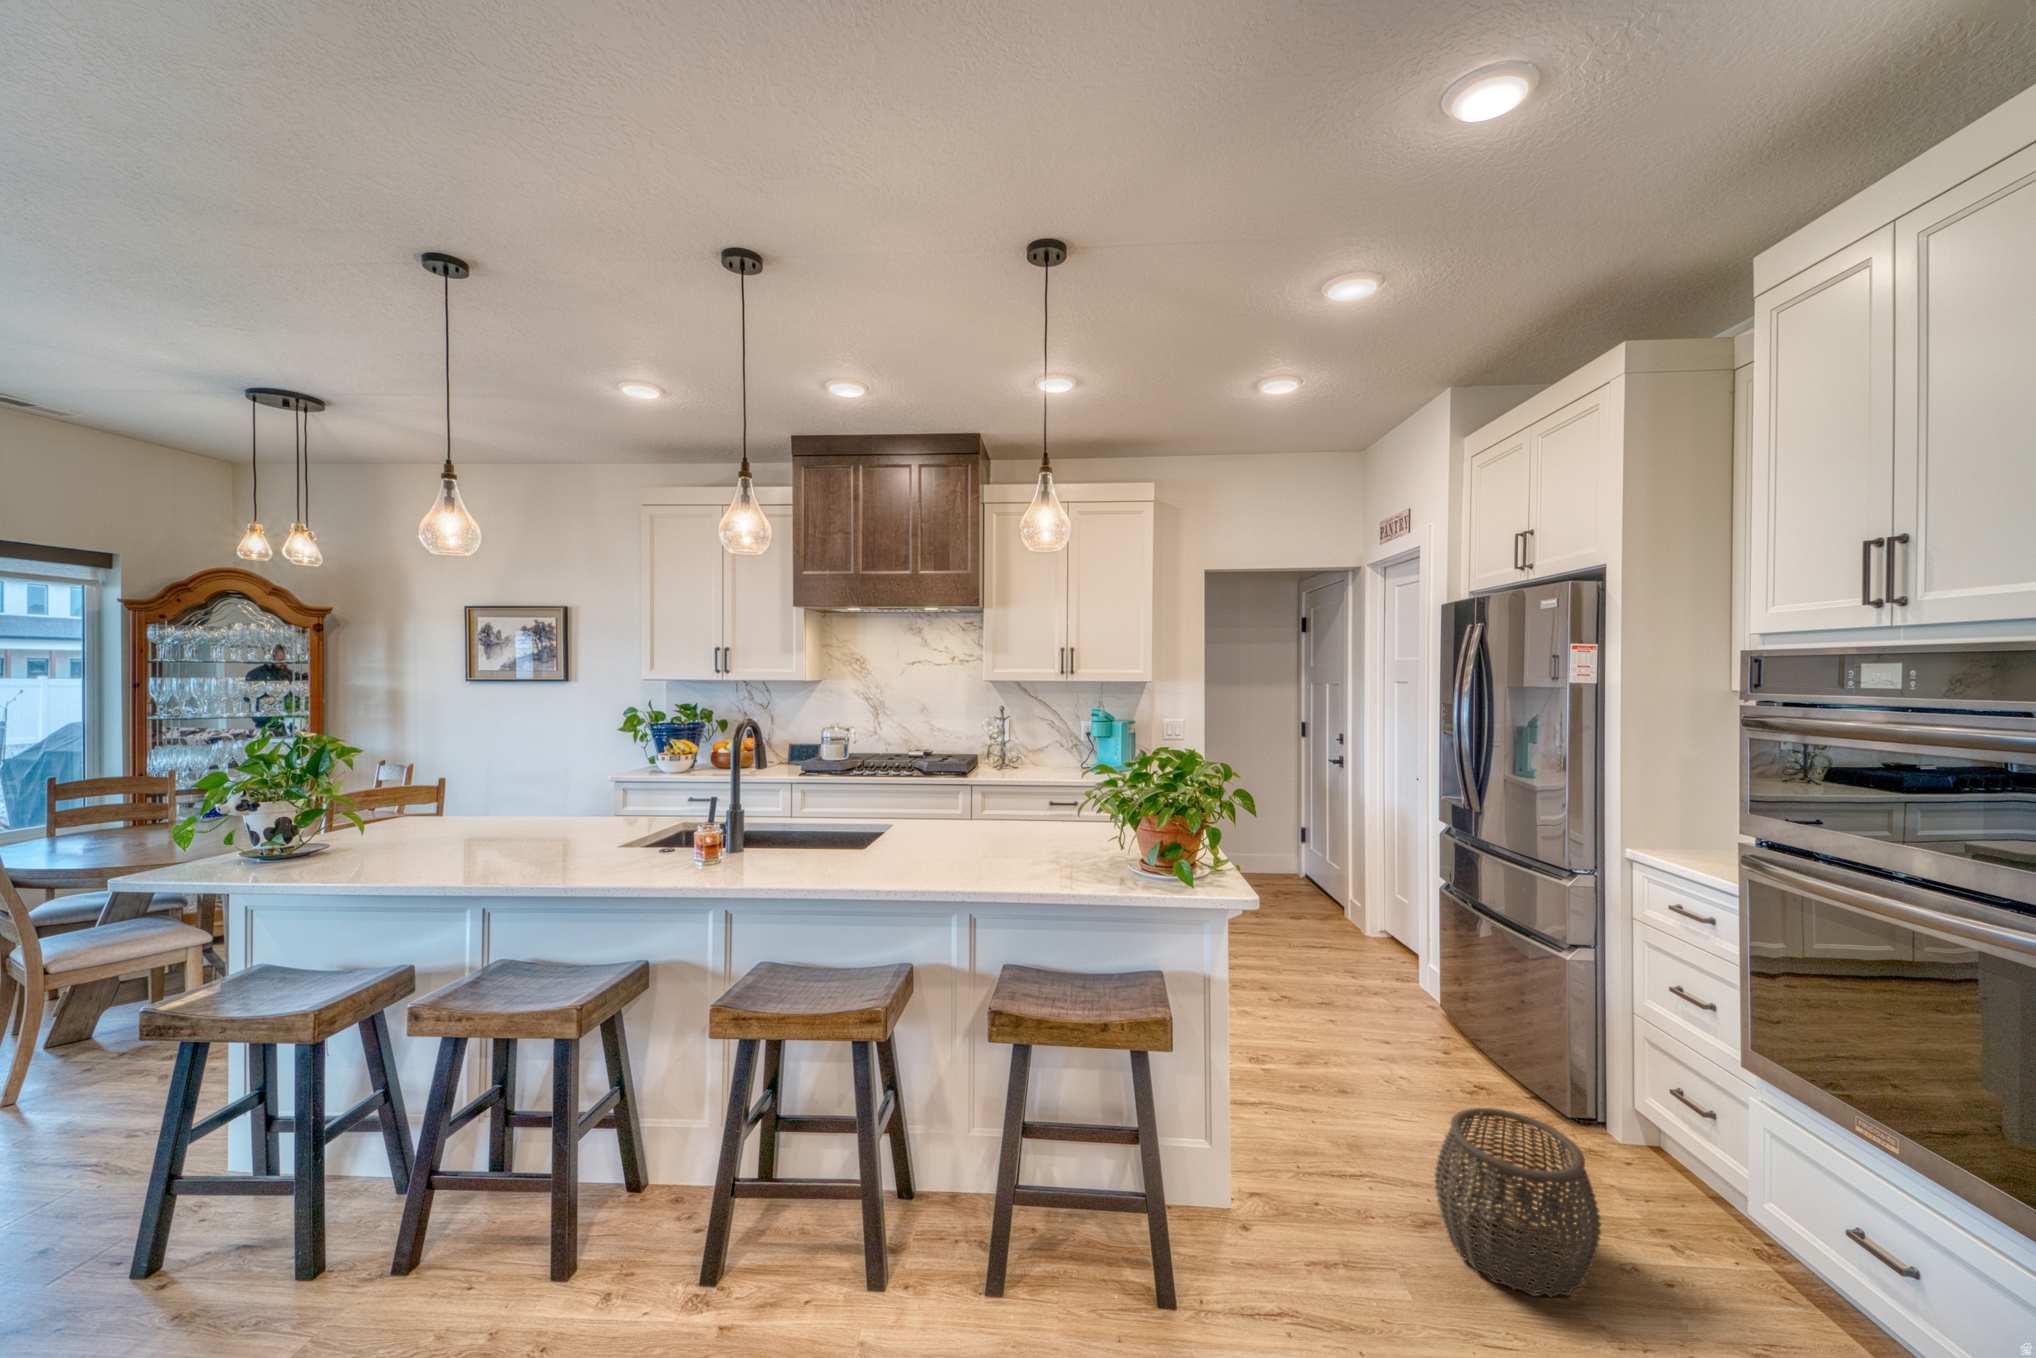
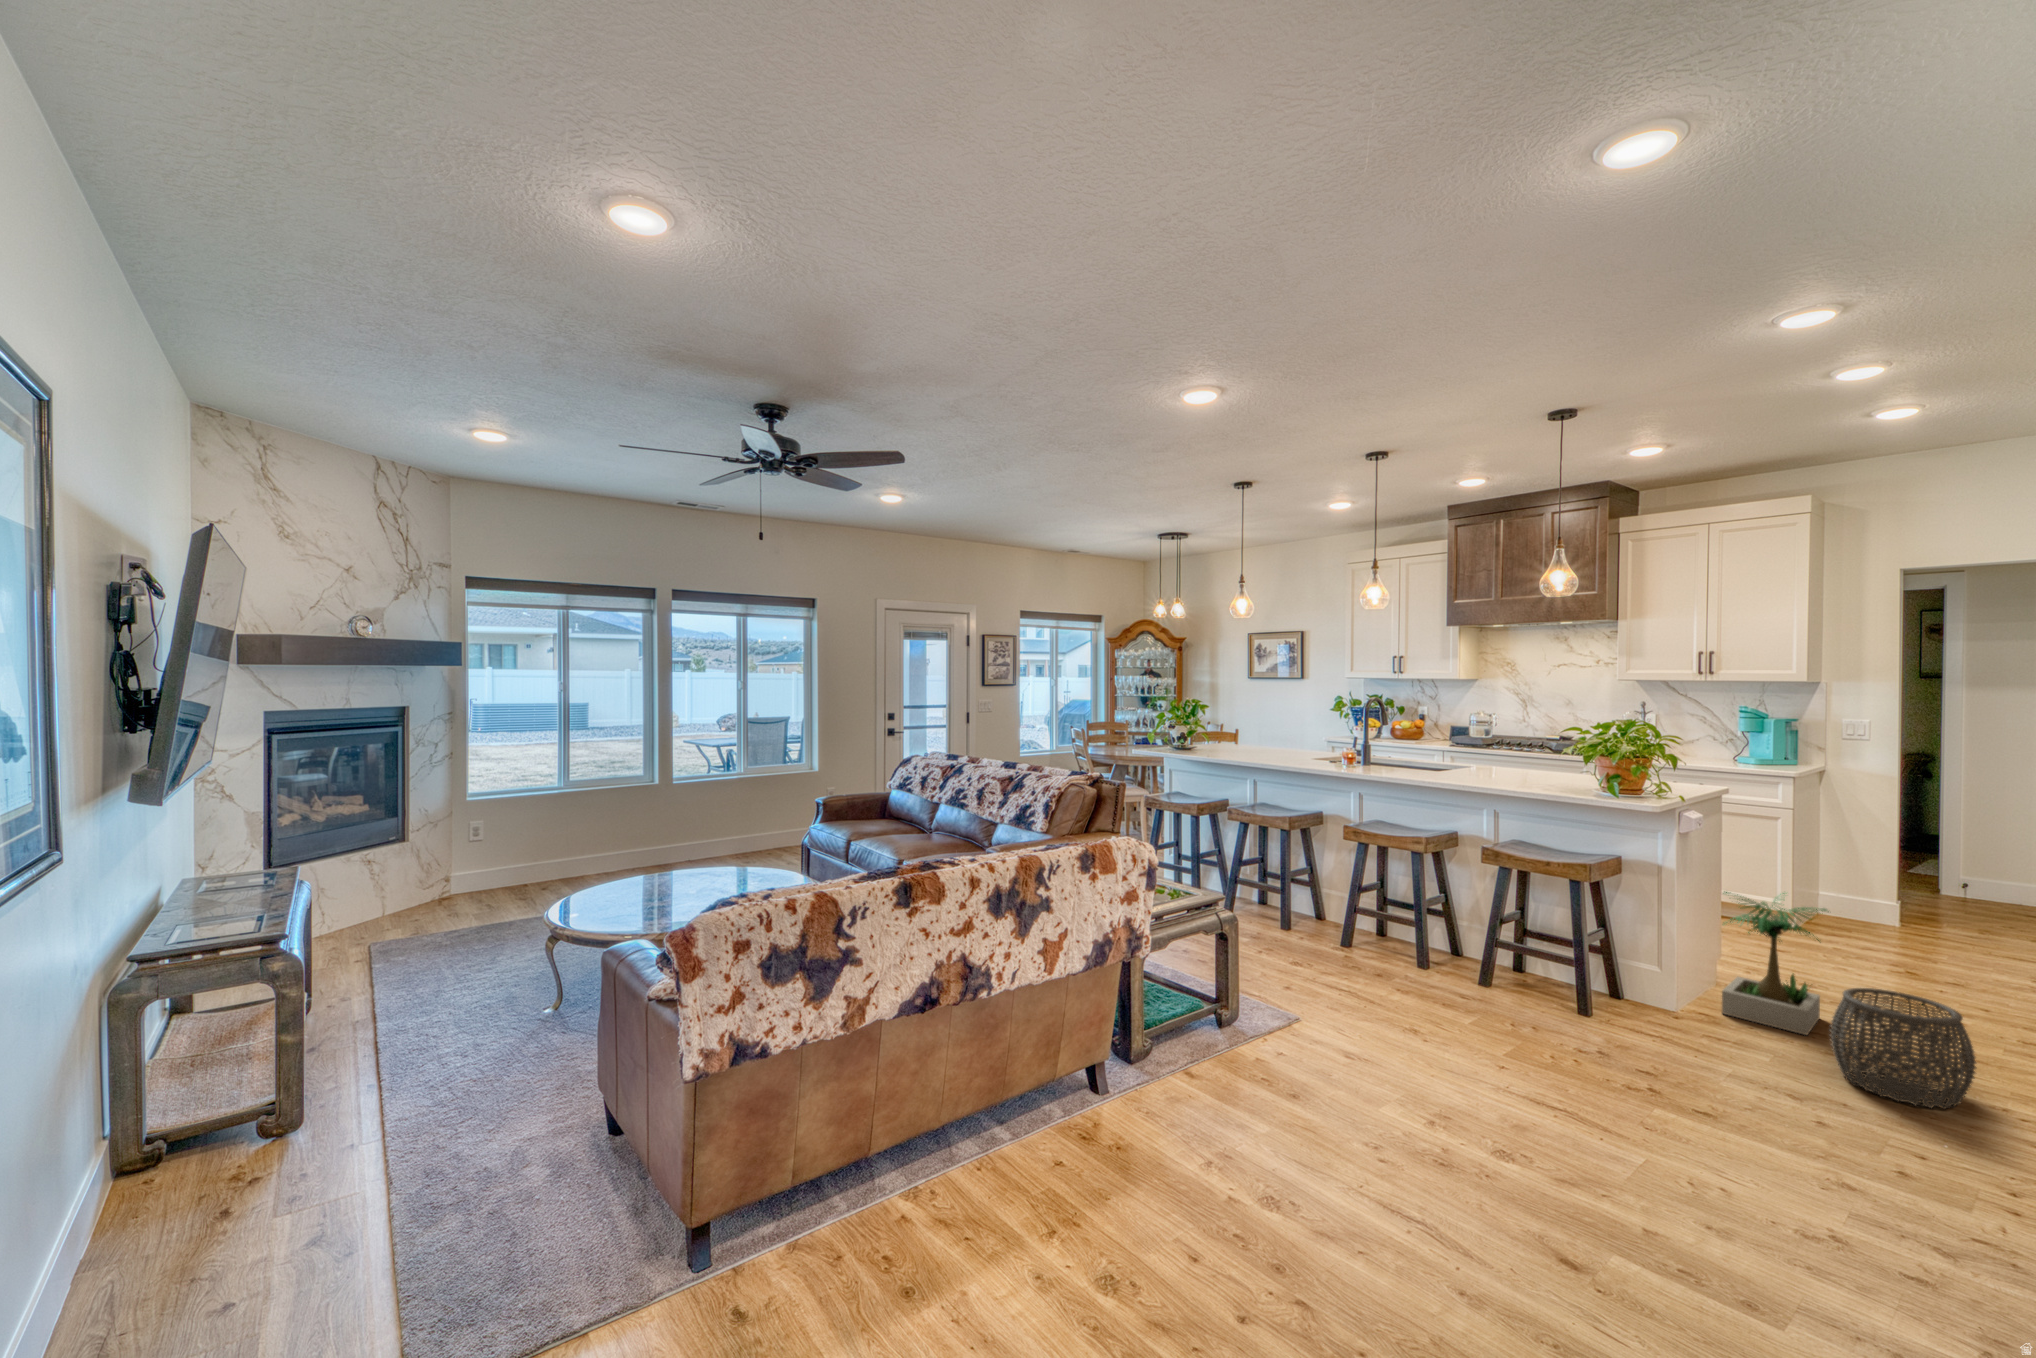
potted plant: none [1228,963,1370,1173] -> present [1722,891,1829,1035]

